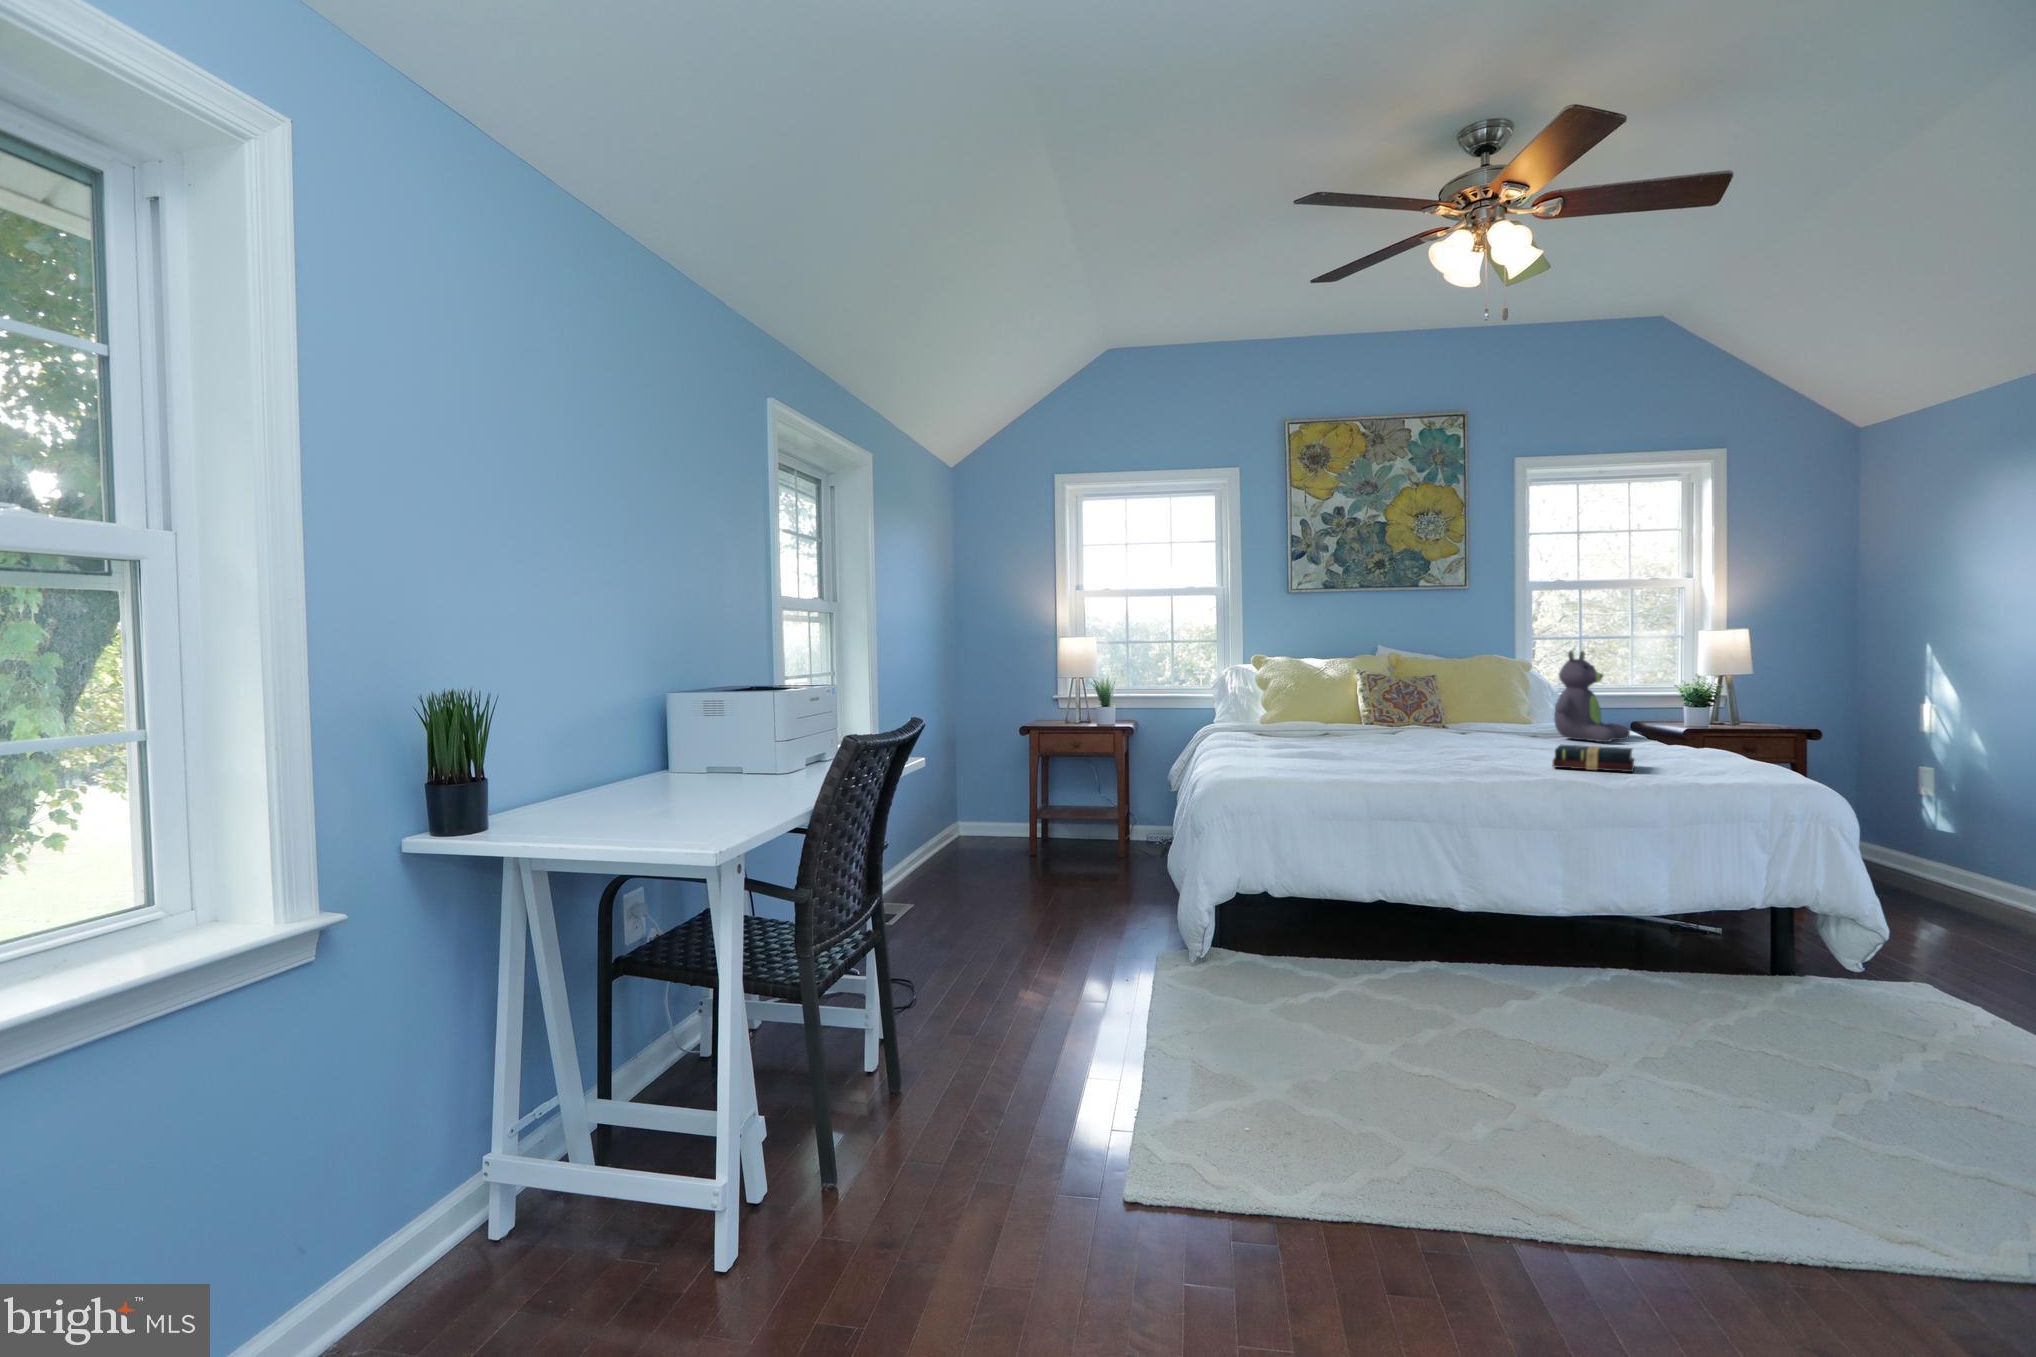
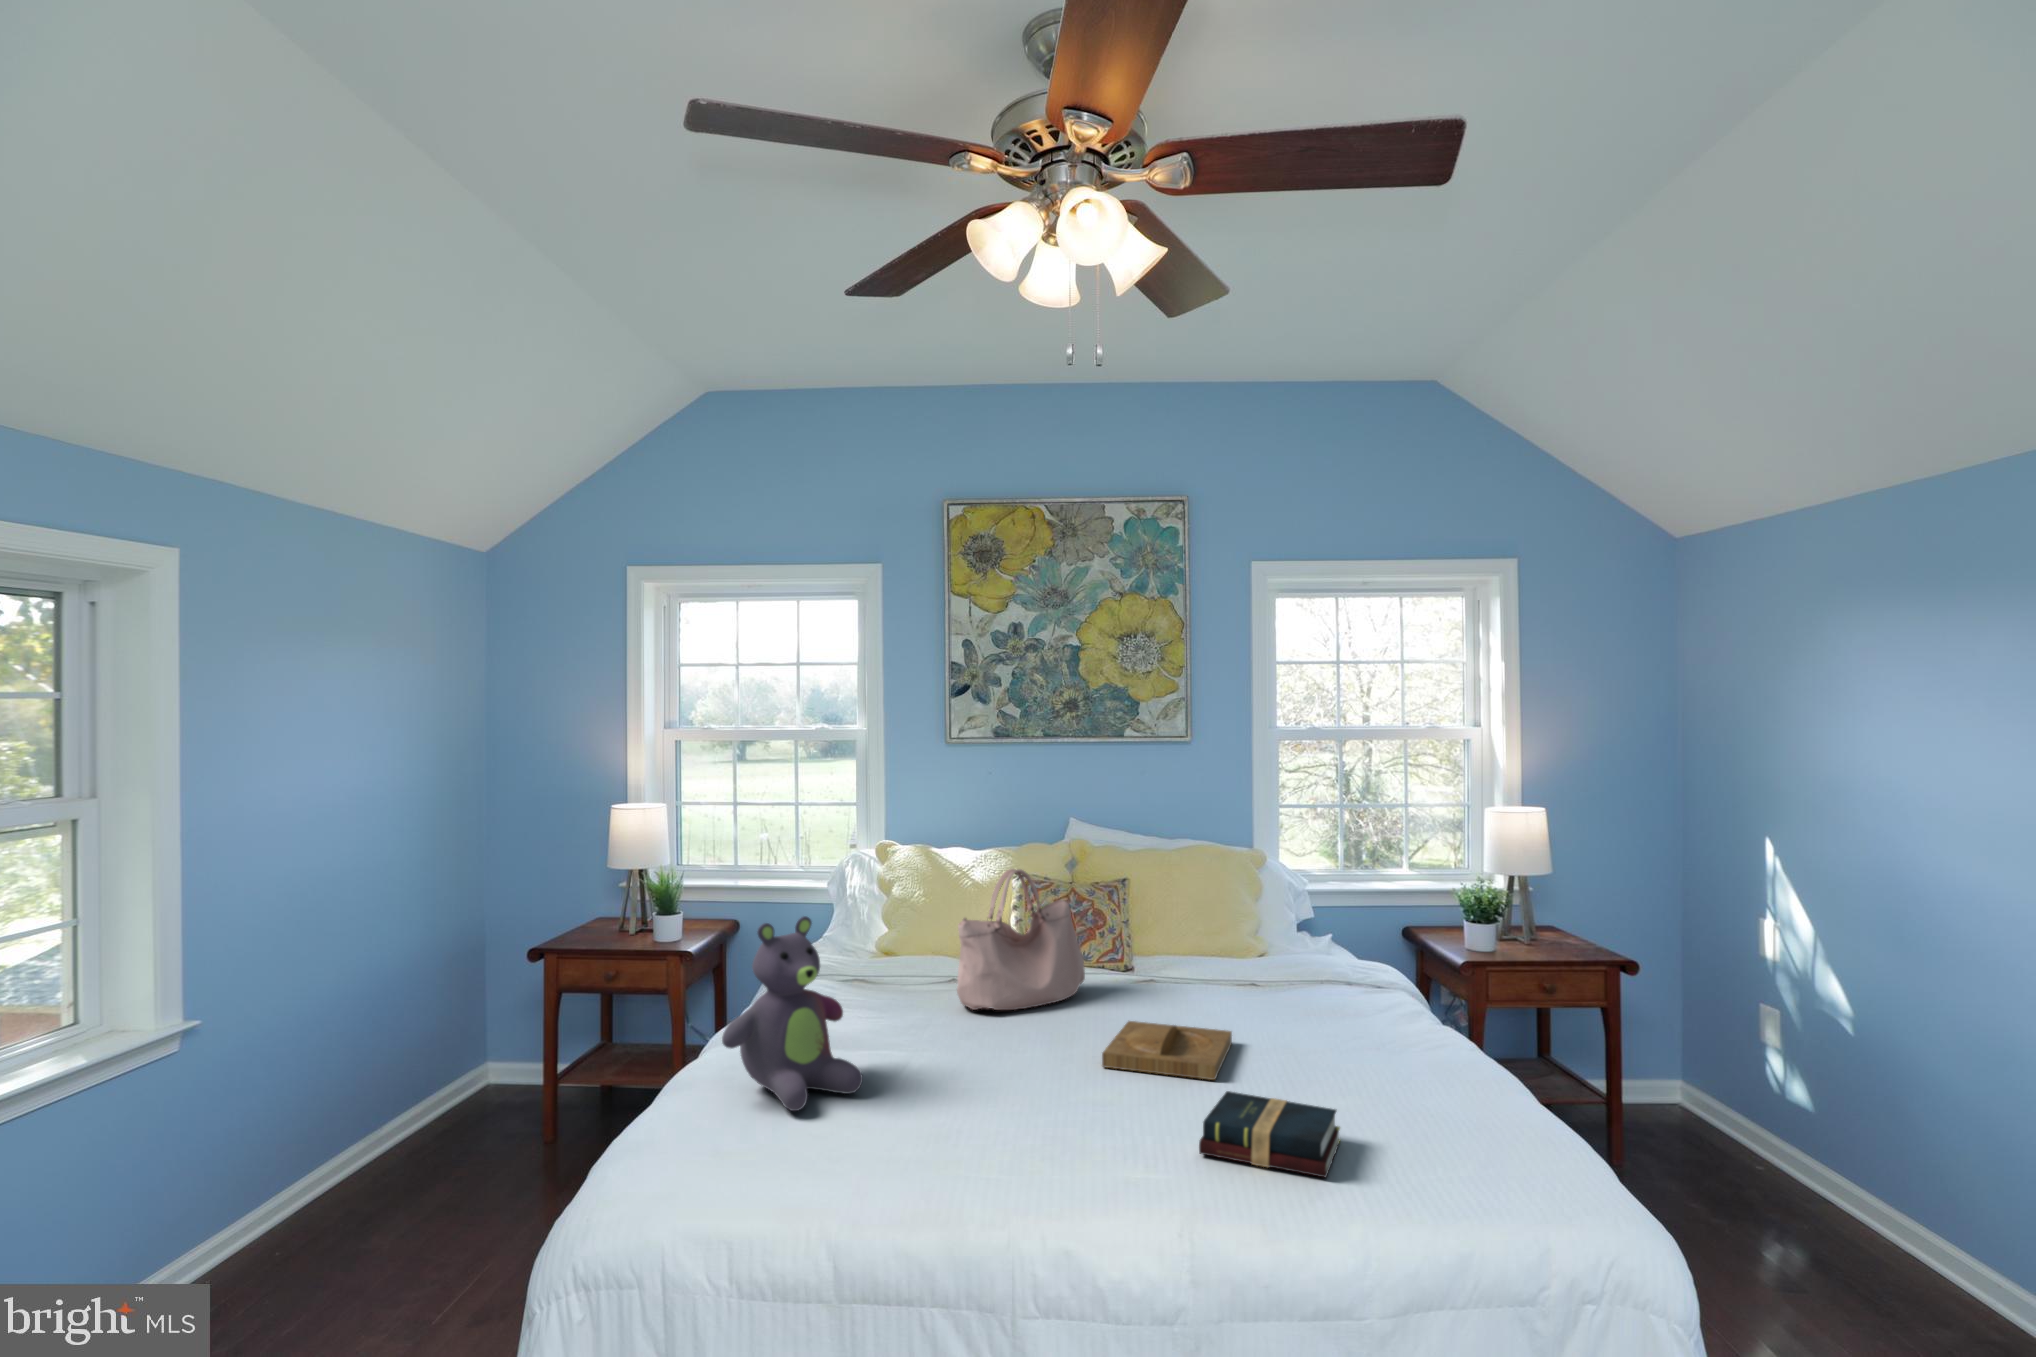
stuffed bear: present [1554,651,1630,742] -> present [722,916,863,1111]
handbag: none [1347,652,1426,737] -> present [957,869,1085,1010]
tray: none [1466,733,1542,753] -> present [1102,1021,1232,1080]

